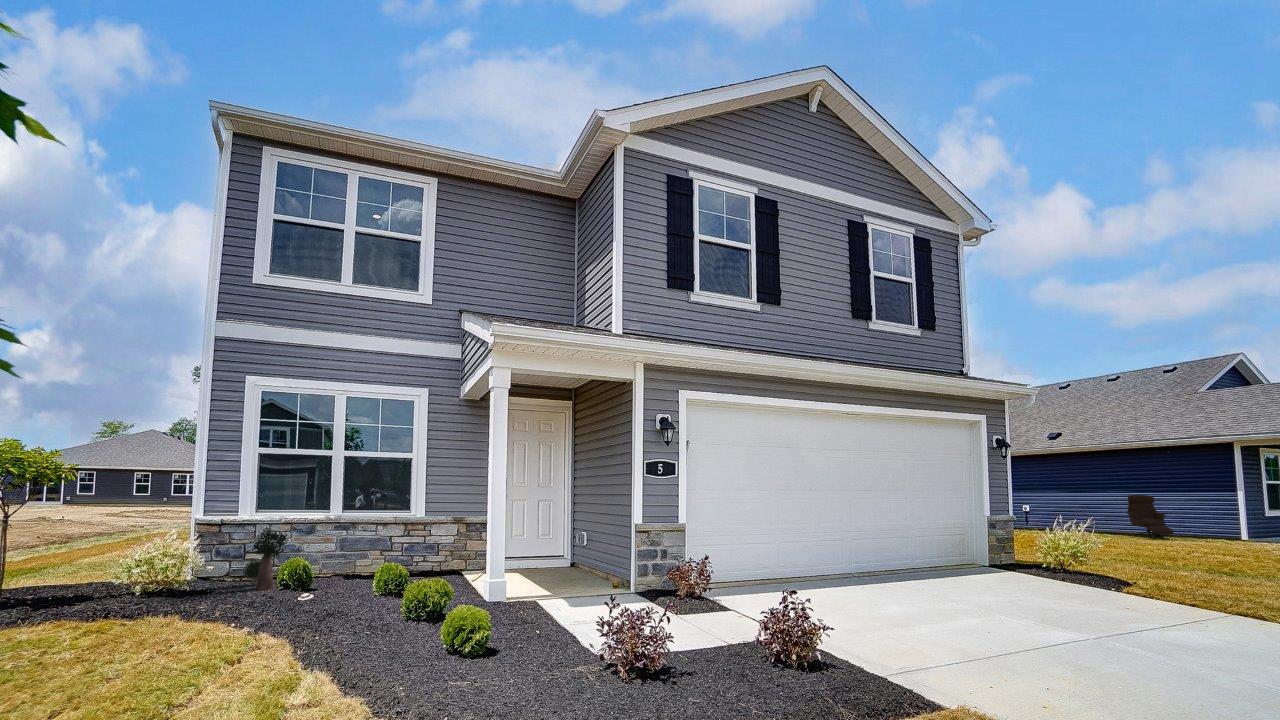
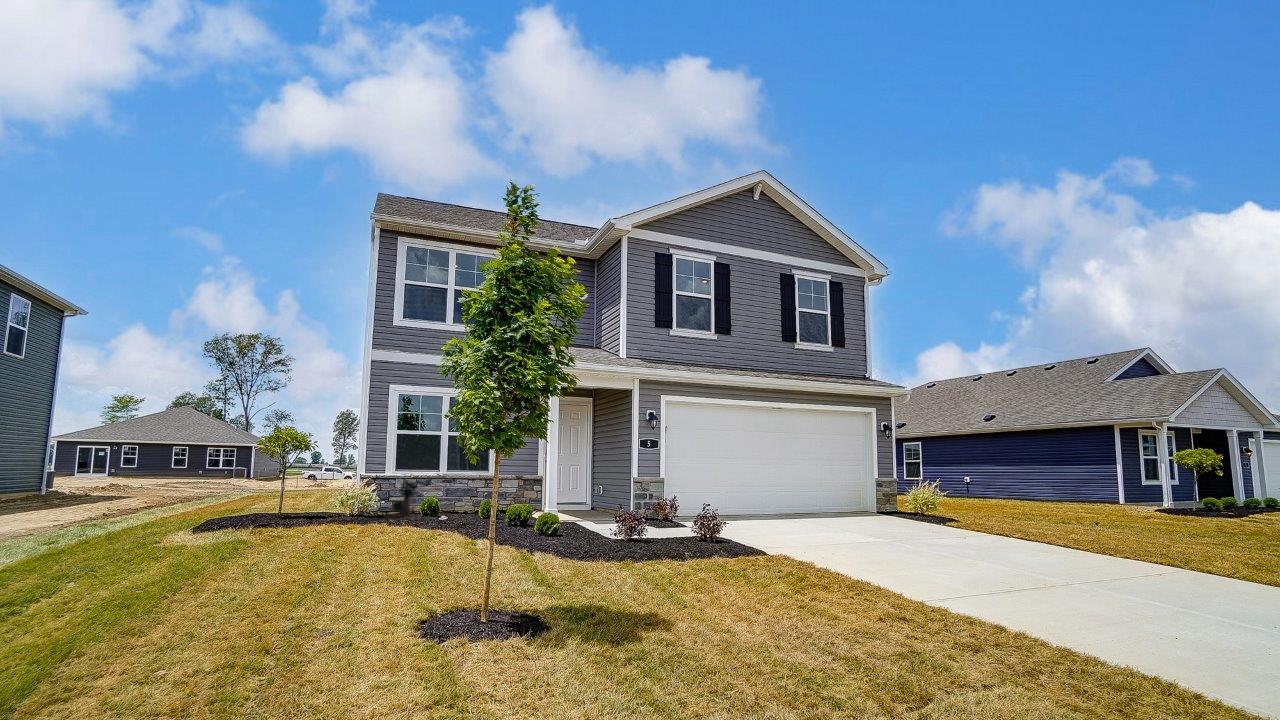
lounge chair: present [1127,495,1174,540] -> none [1018,468,1050,503]

